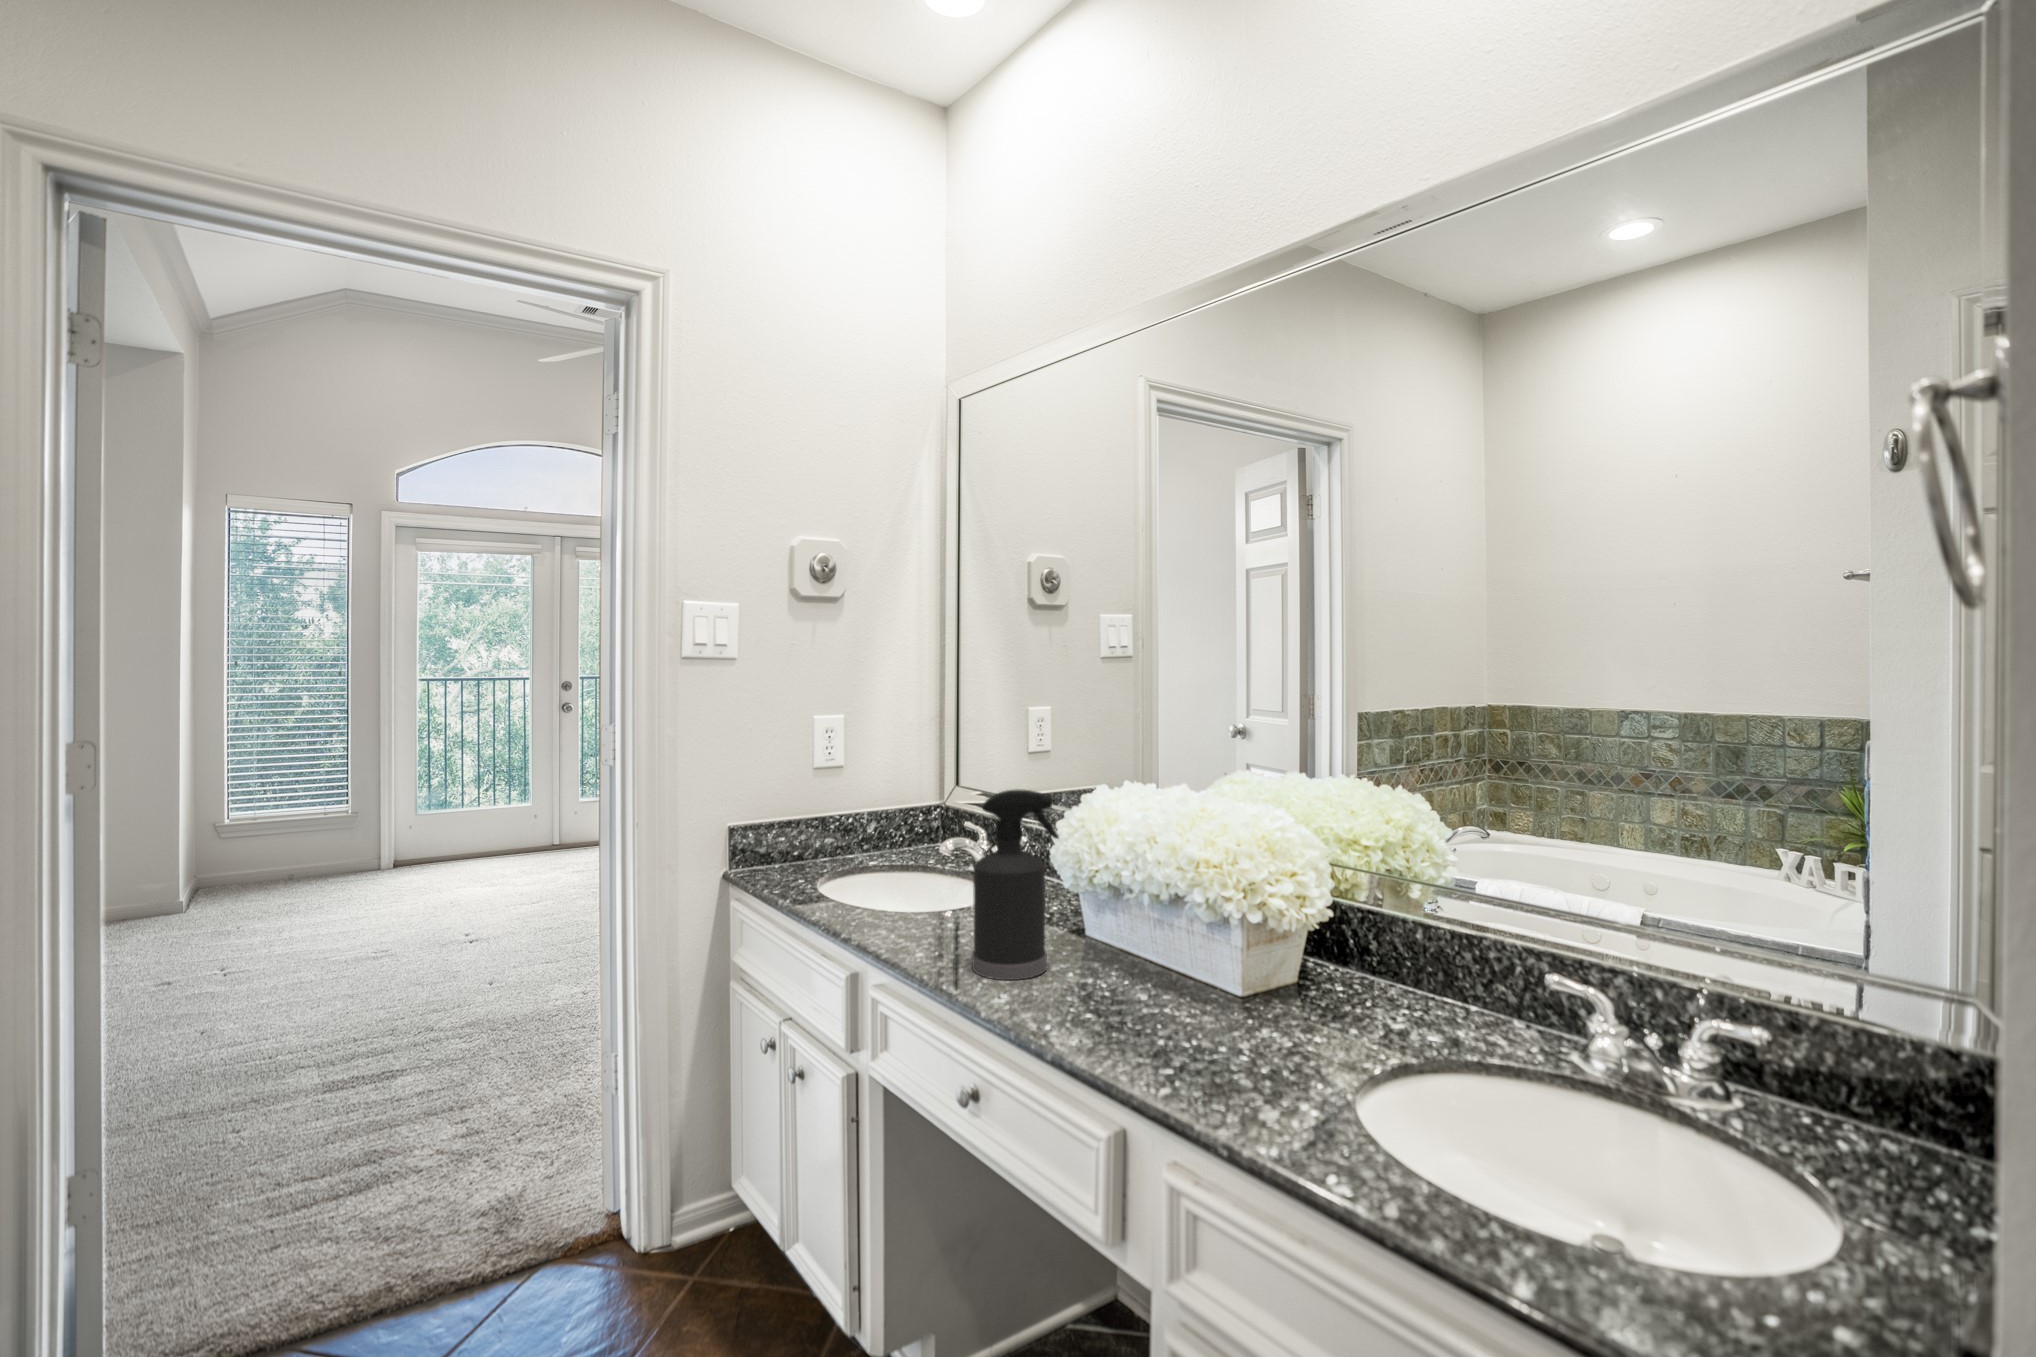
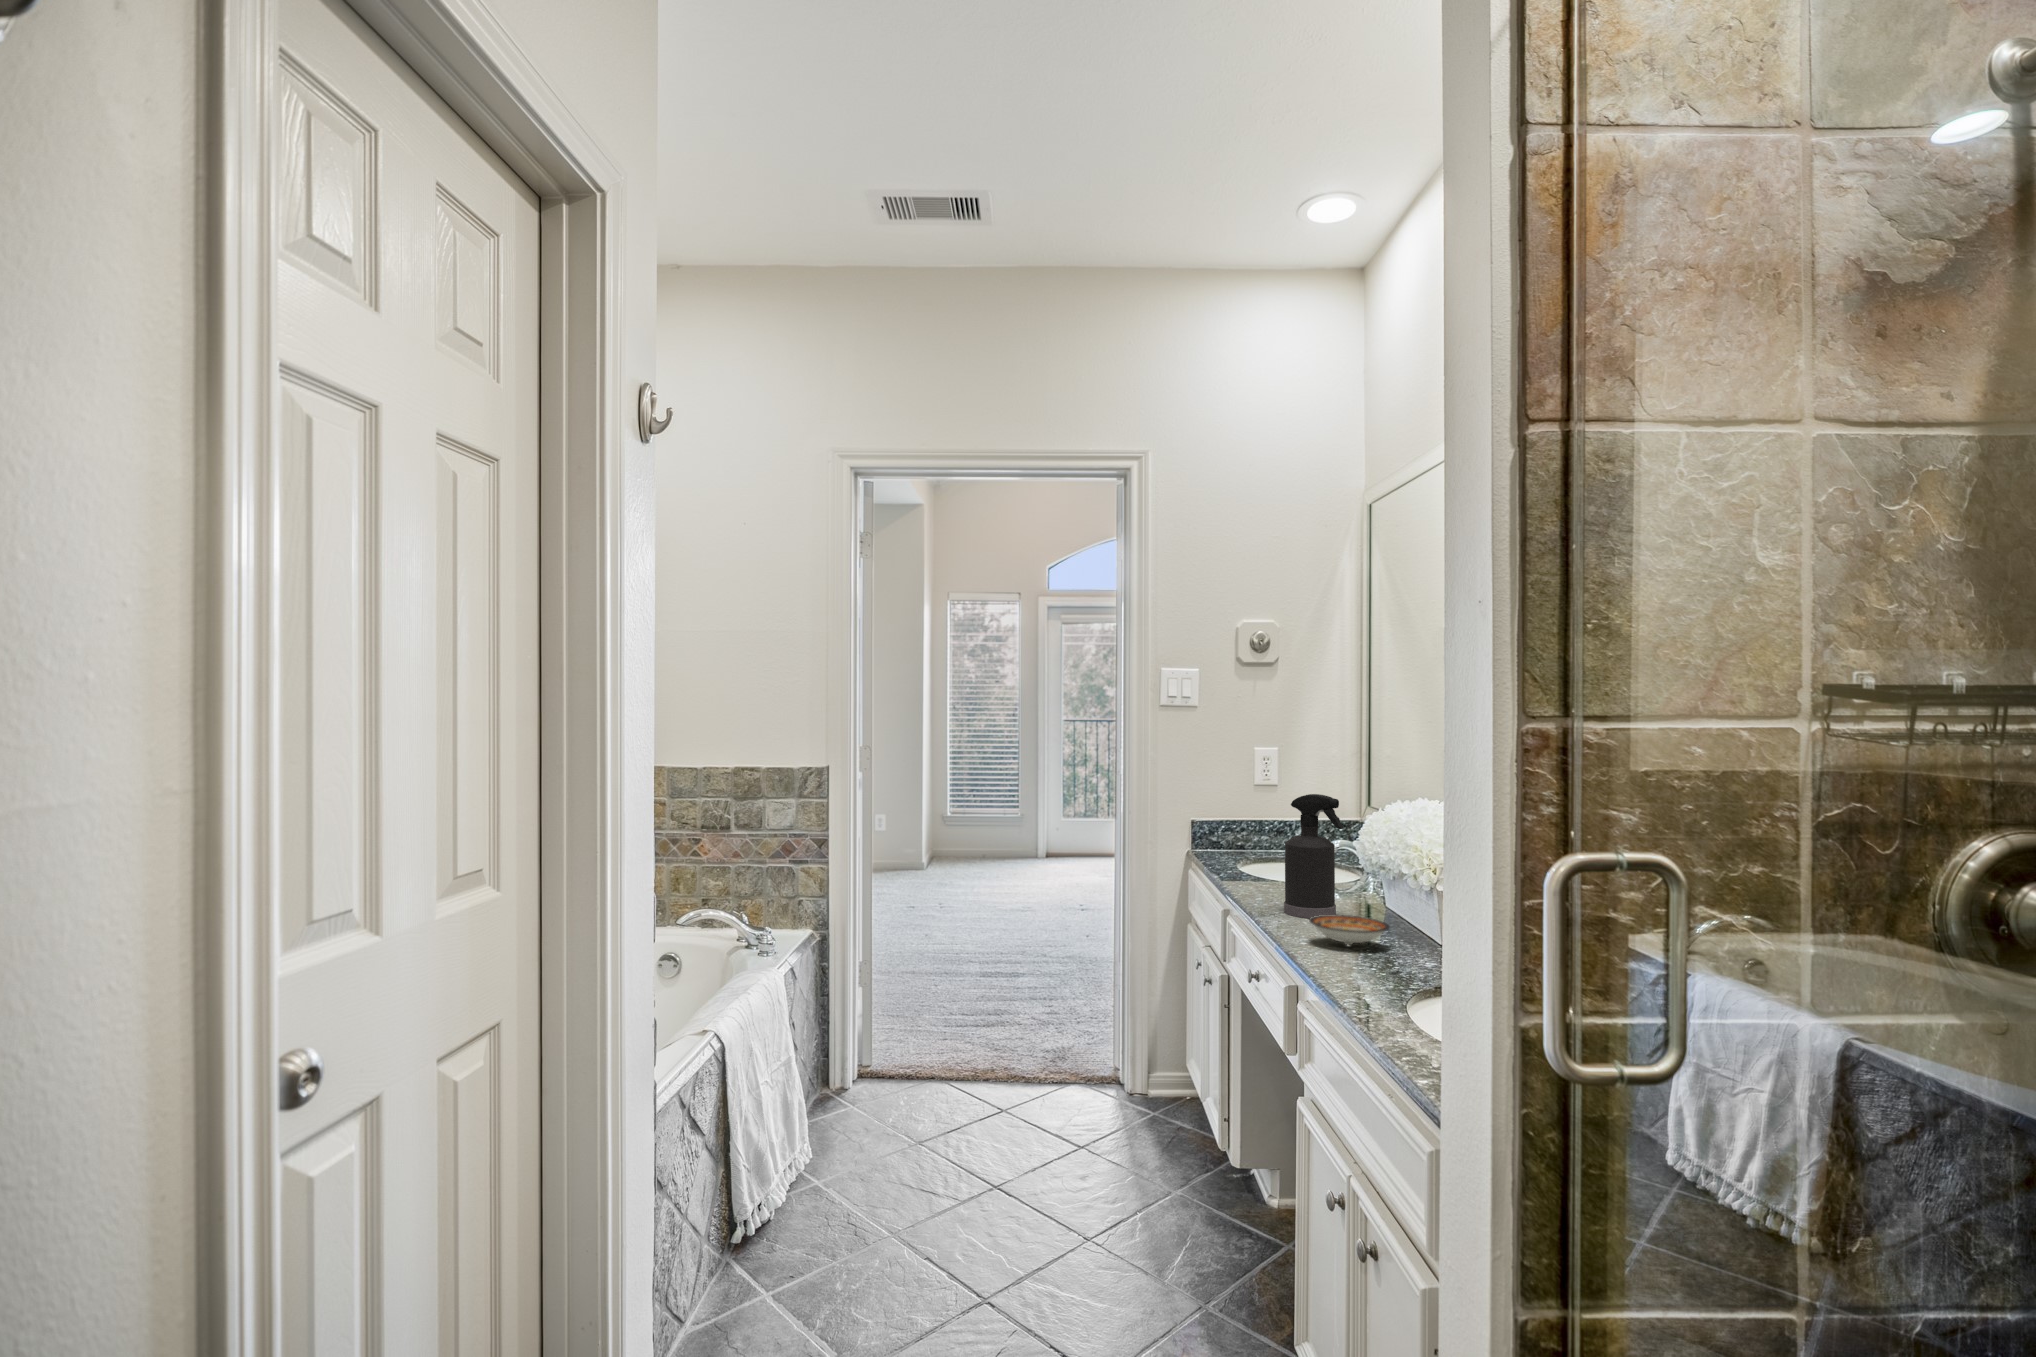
ceramic bowl: none [1087,977,1202,1032] -> present [1309,915,1389,945]

